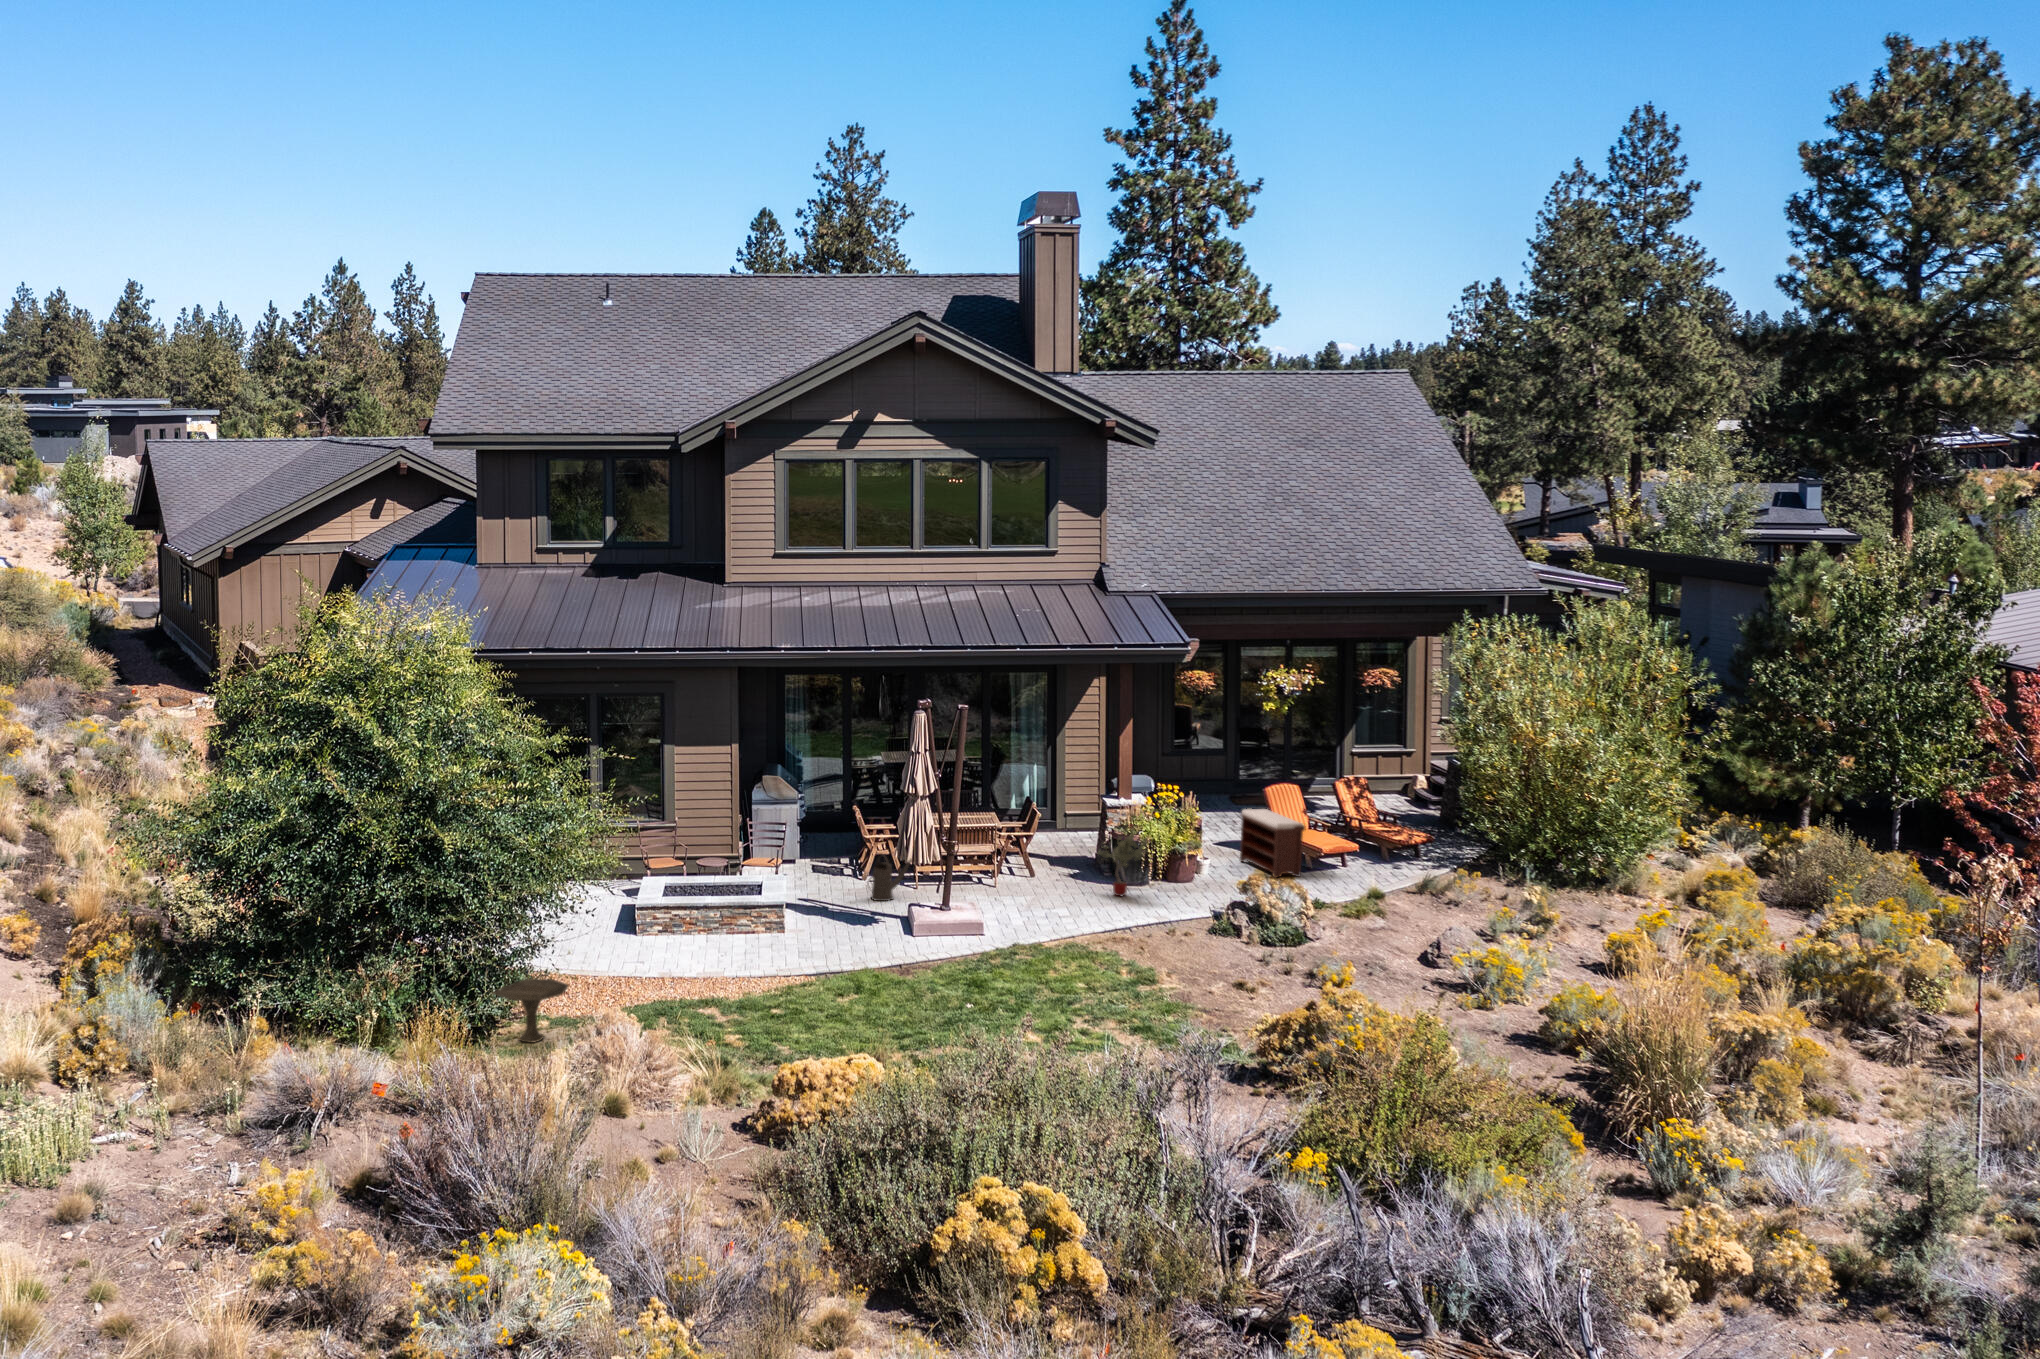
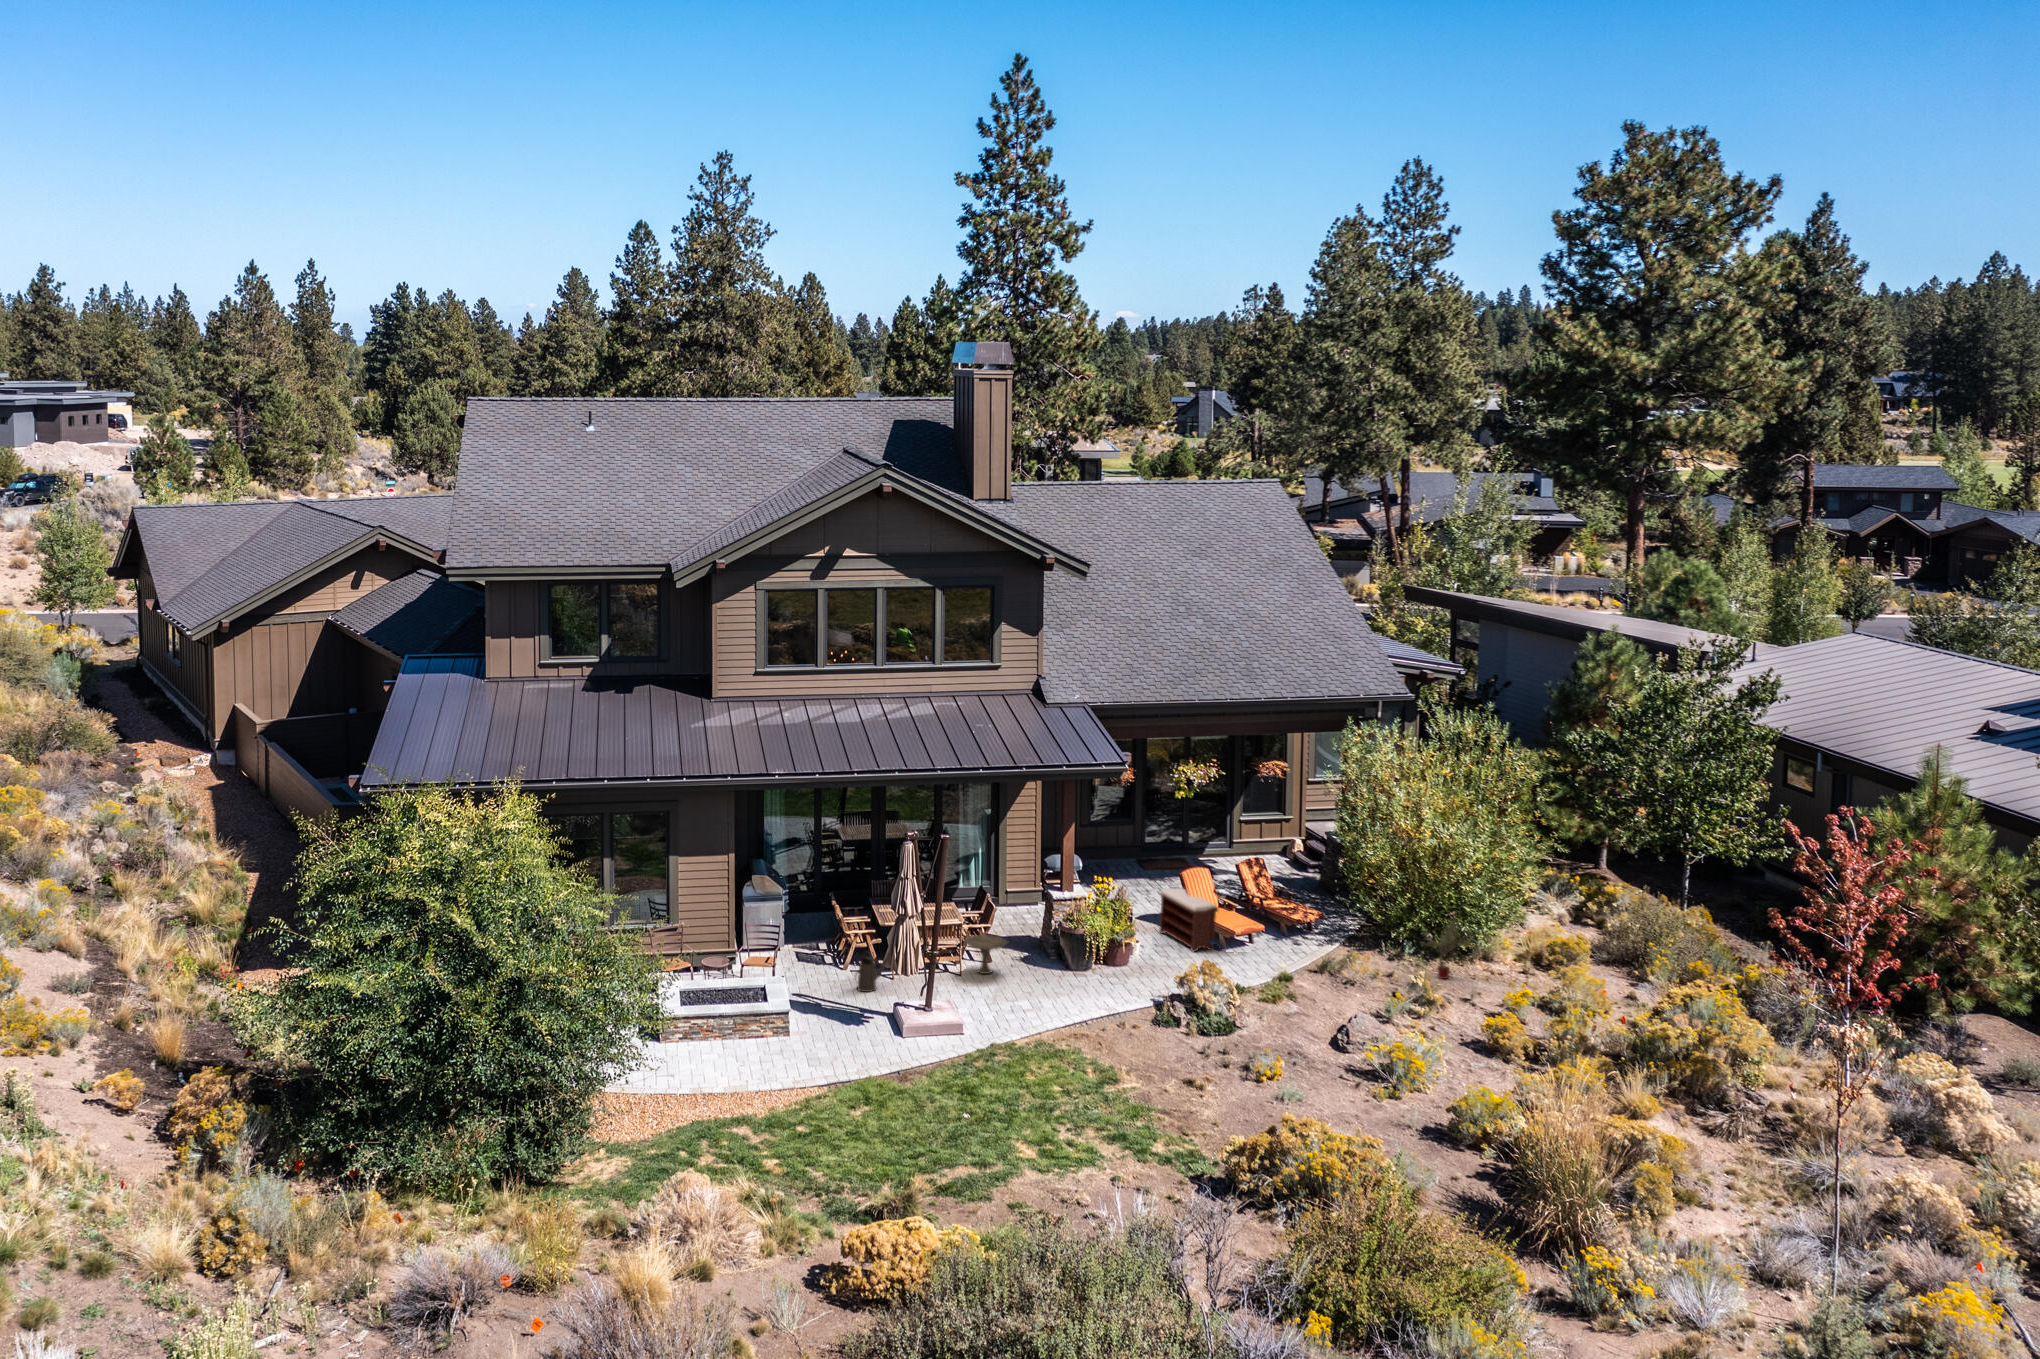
potted tree: present [1097,827,1147,897] -> present [1420,922,1471,979]
side table: present [494,979,569,1043] -> present [964,934,1007,974]

